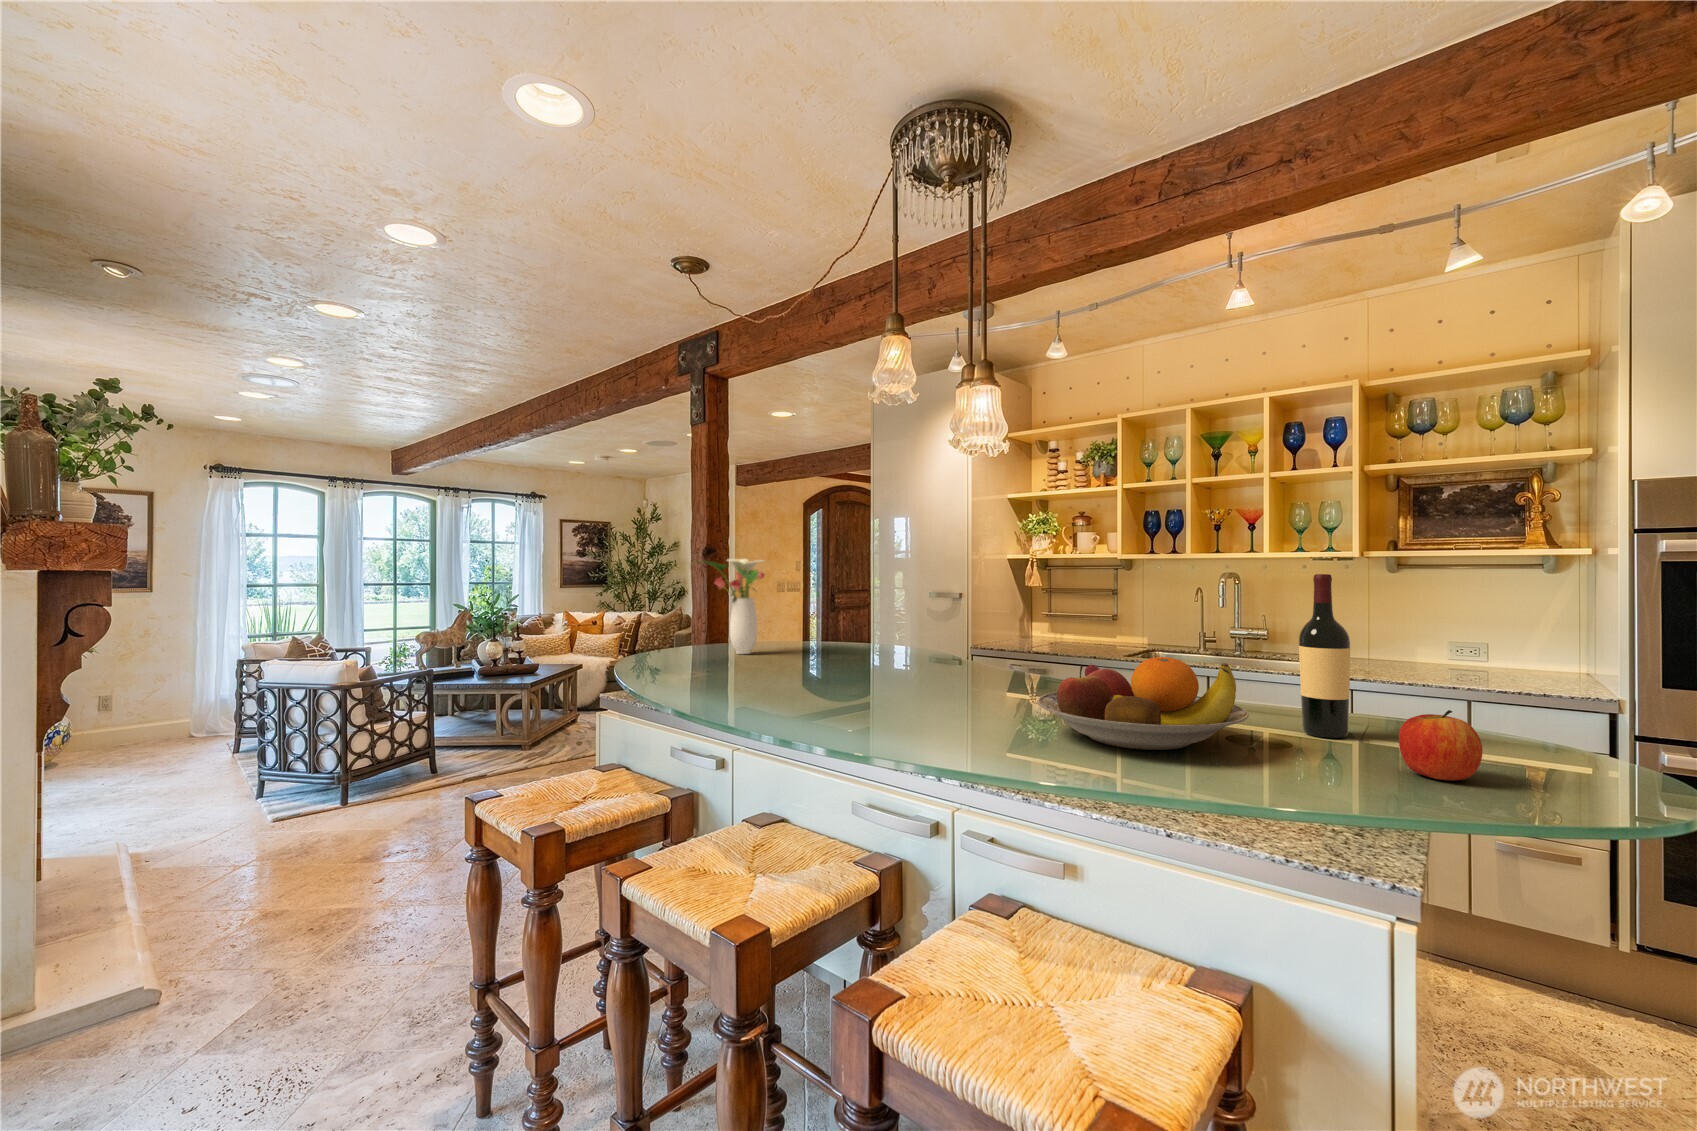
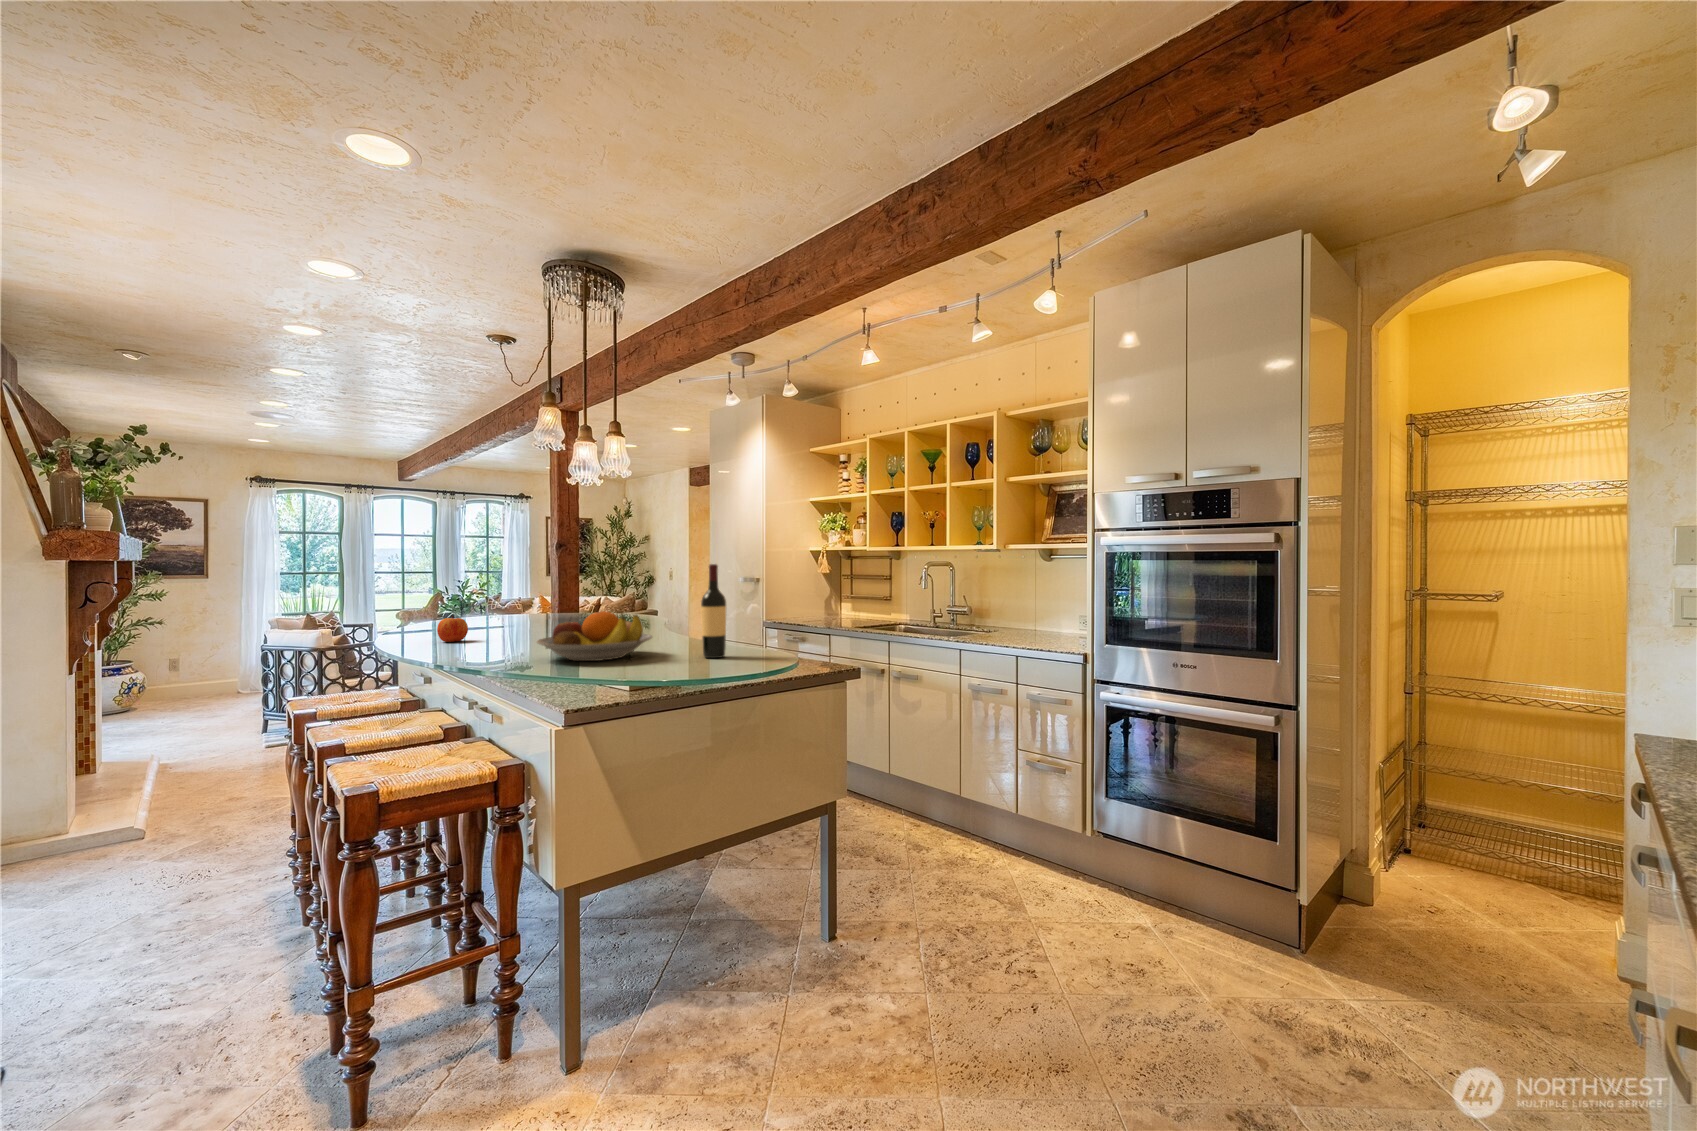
flower arrangement: present [704,559,765,654] -> none [498,552,552,620]
apple: present [1399,710,1482,780] -> present [437,615,468,642]

